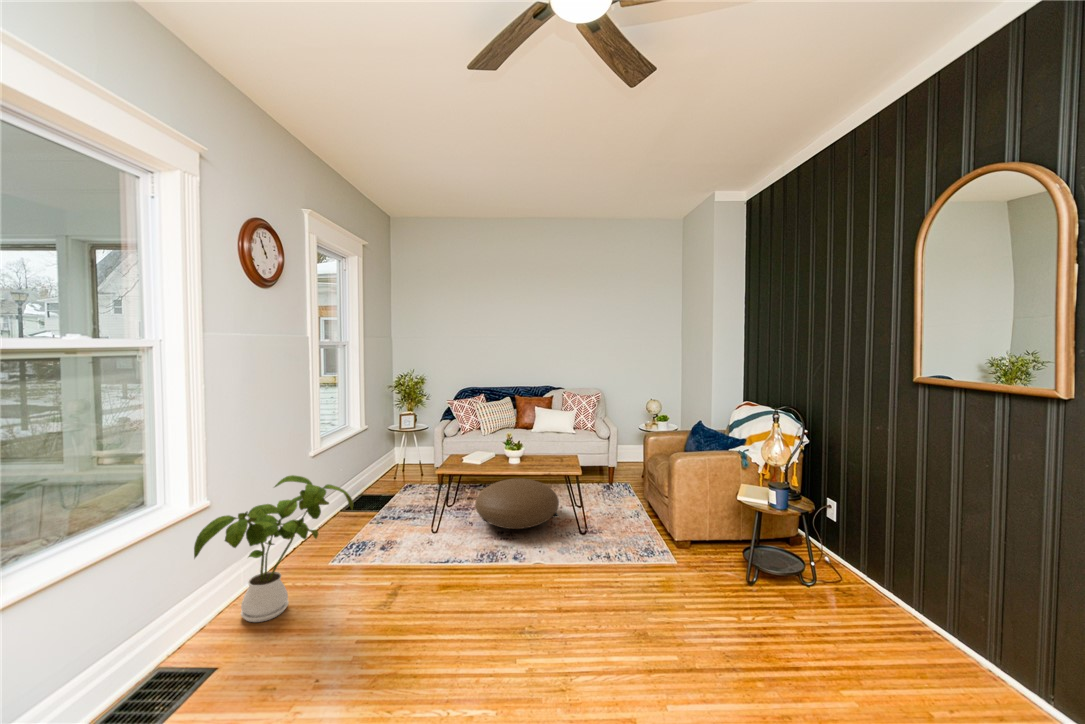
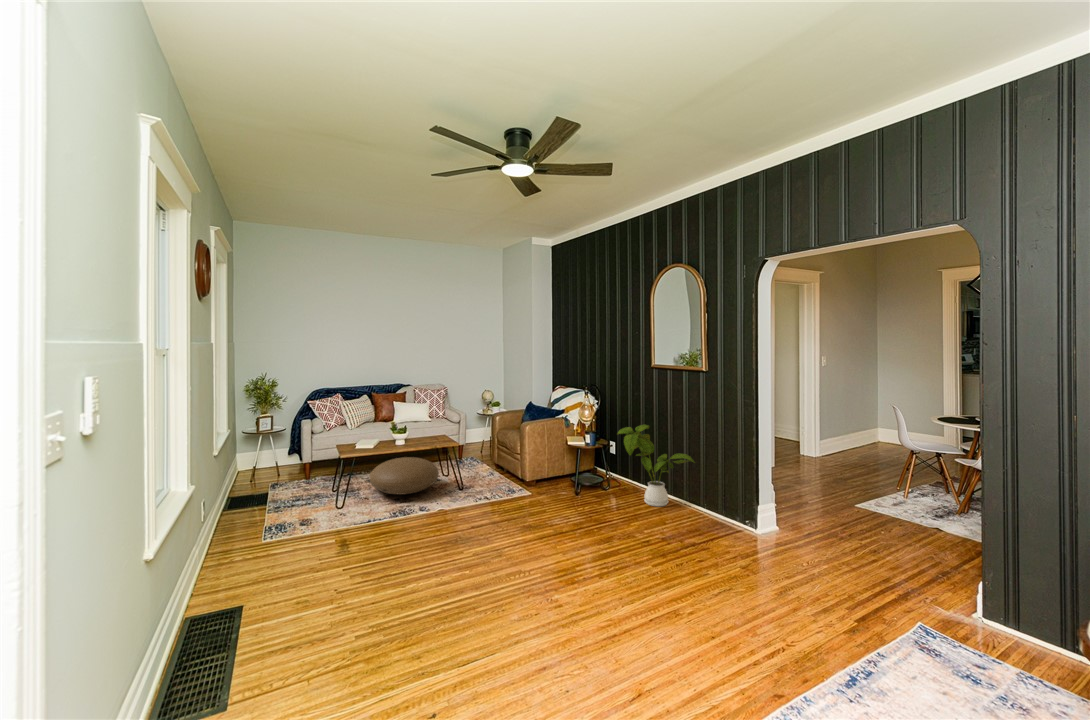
house plant: present [194,475,353,622] -> present [617,425,694,506]

